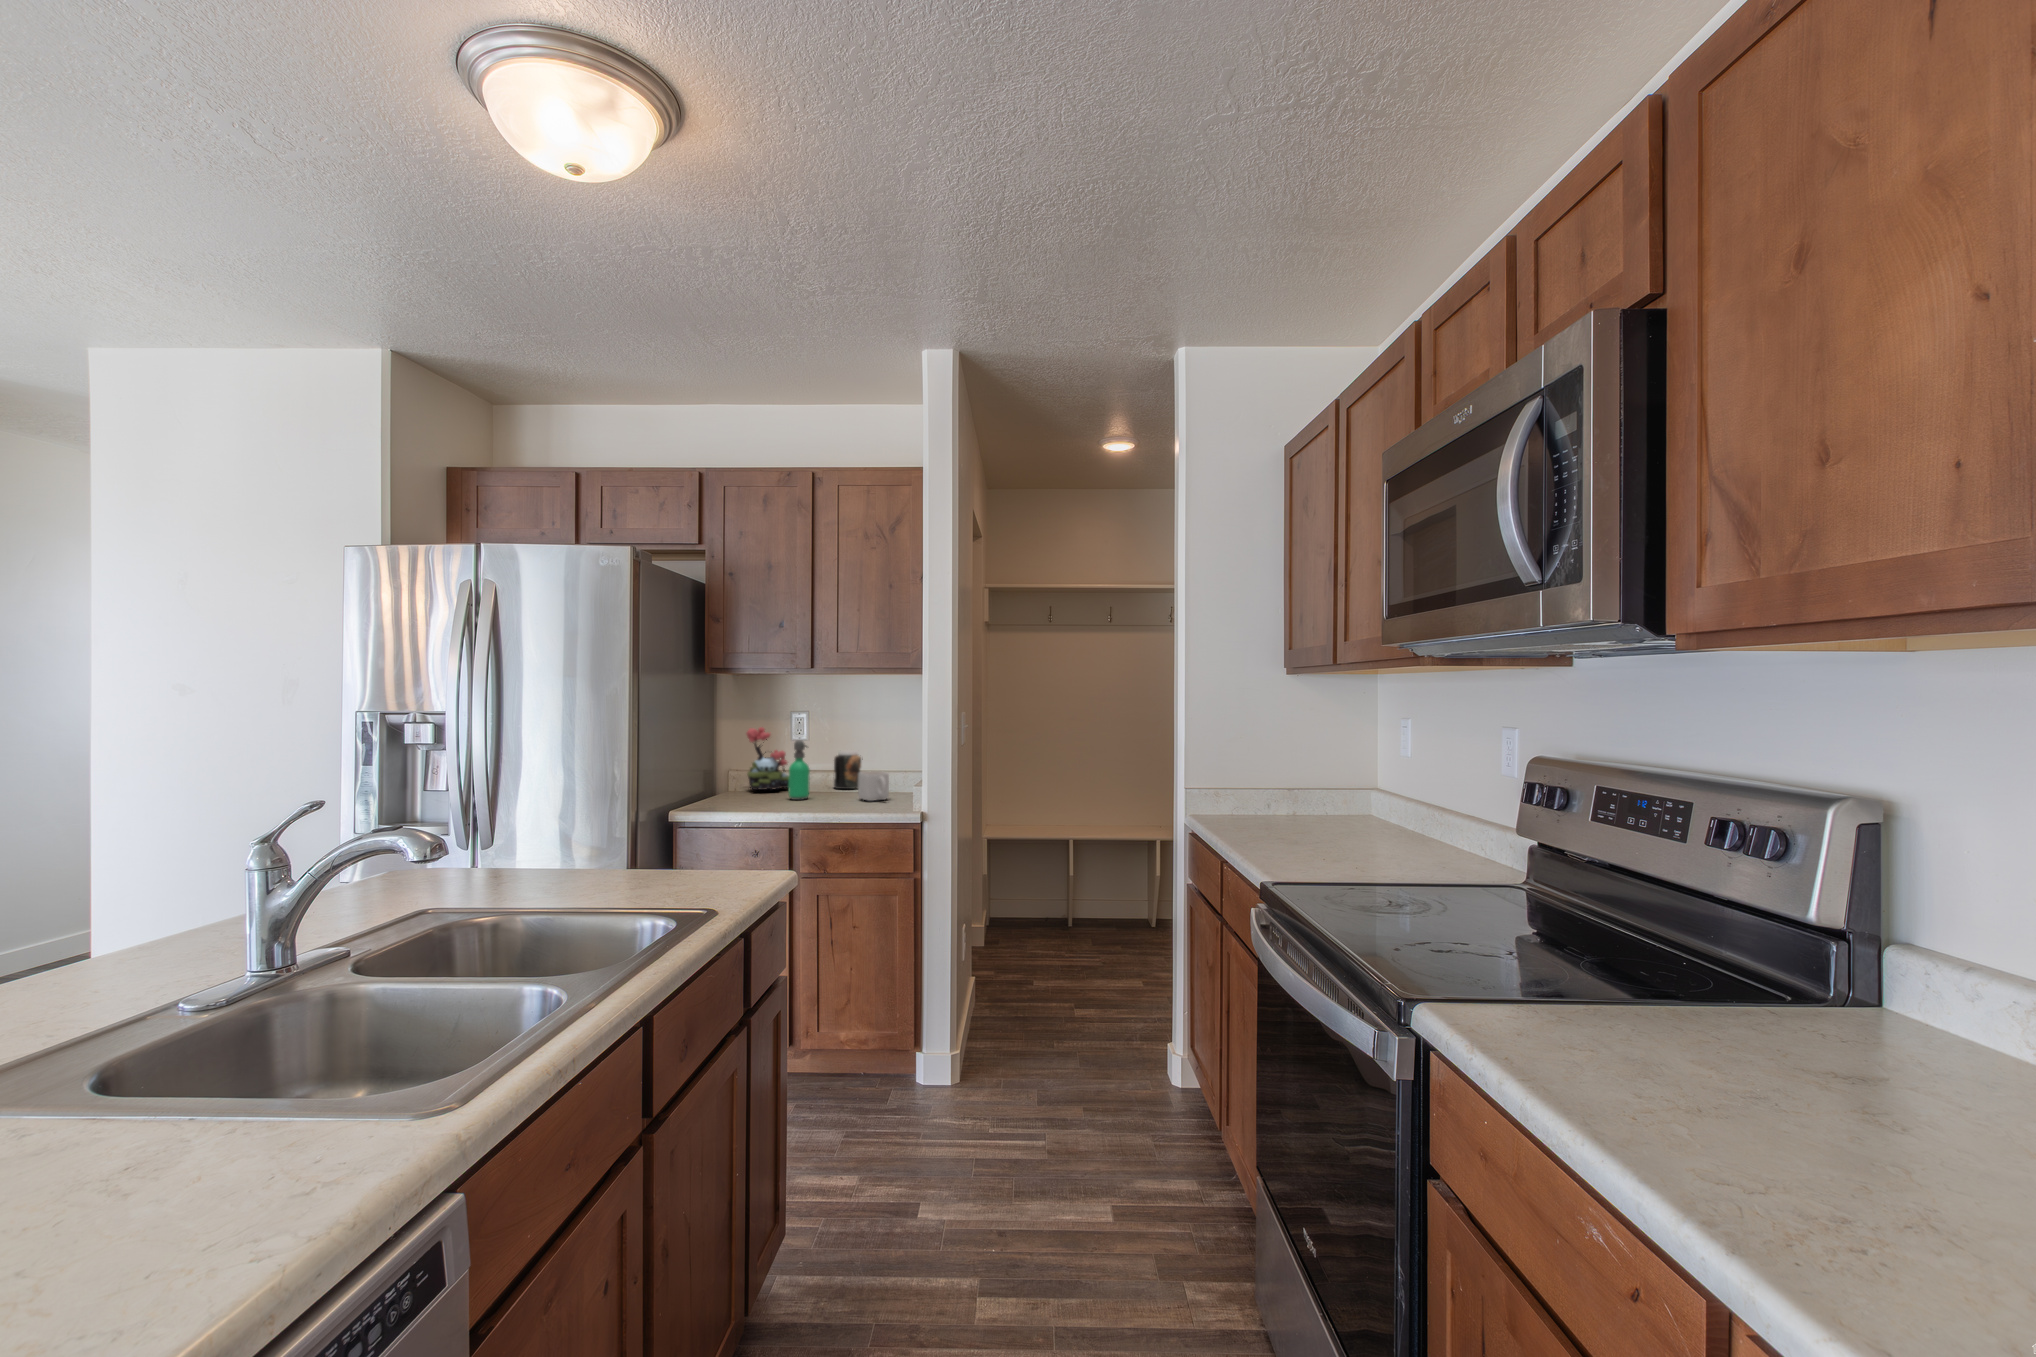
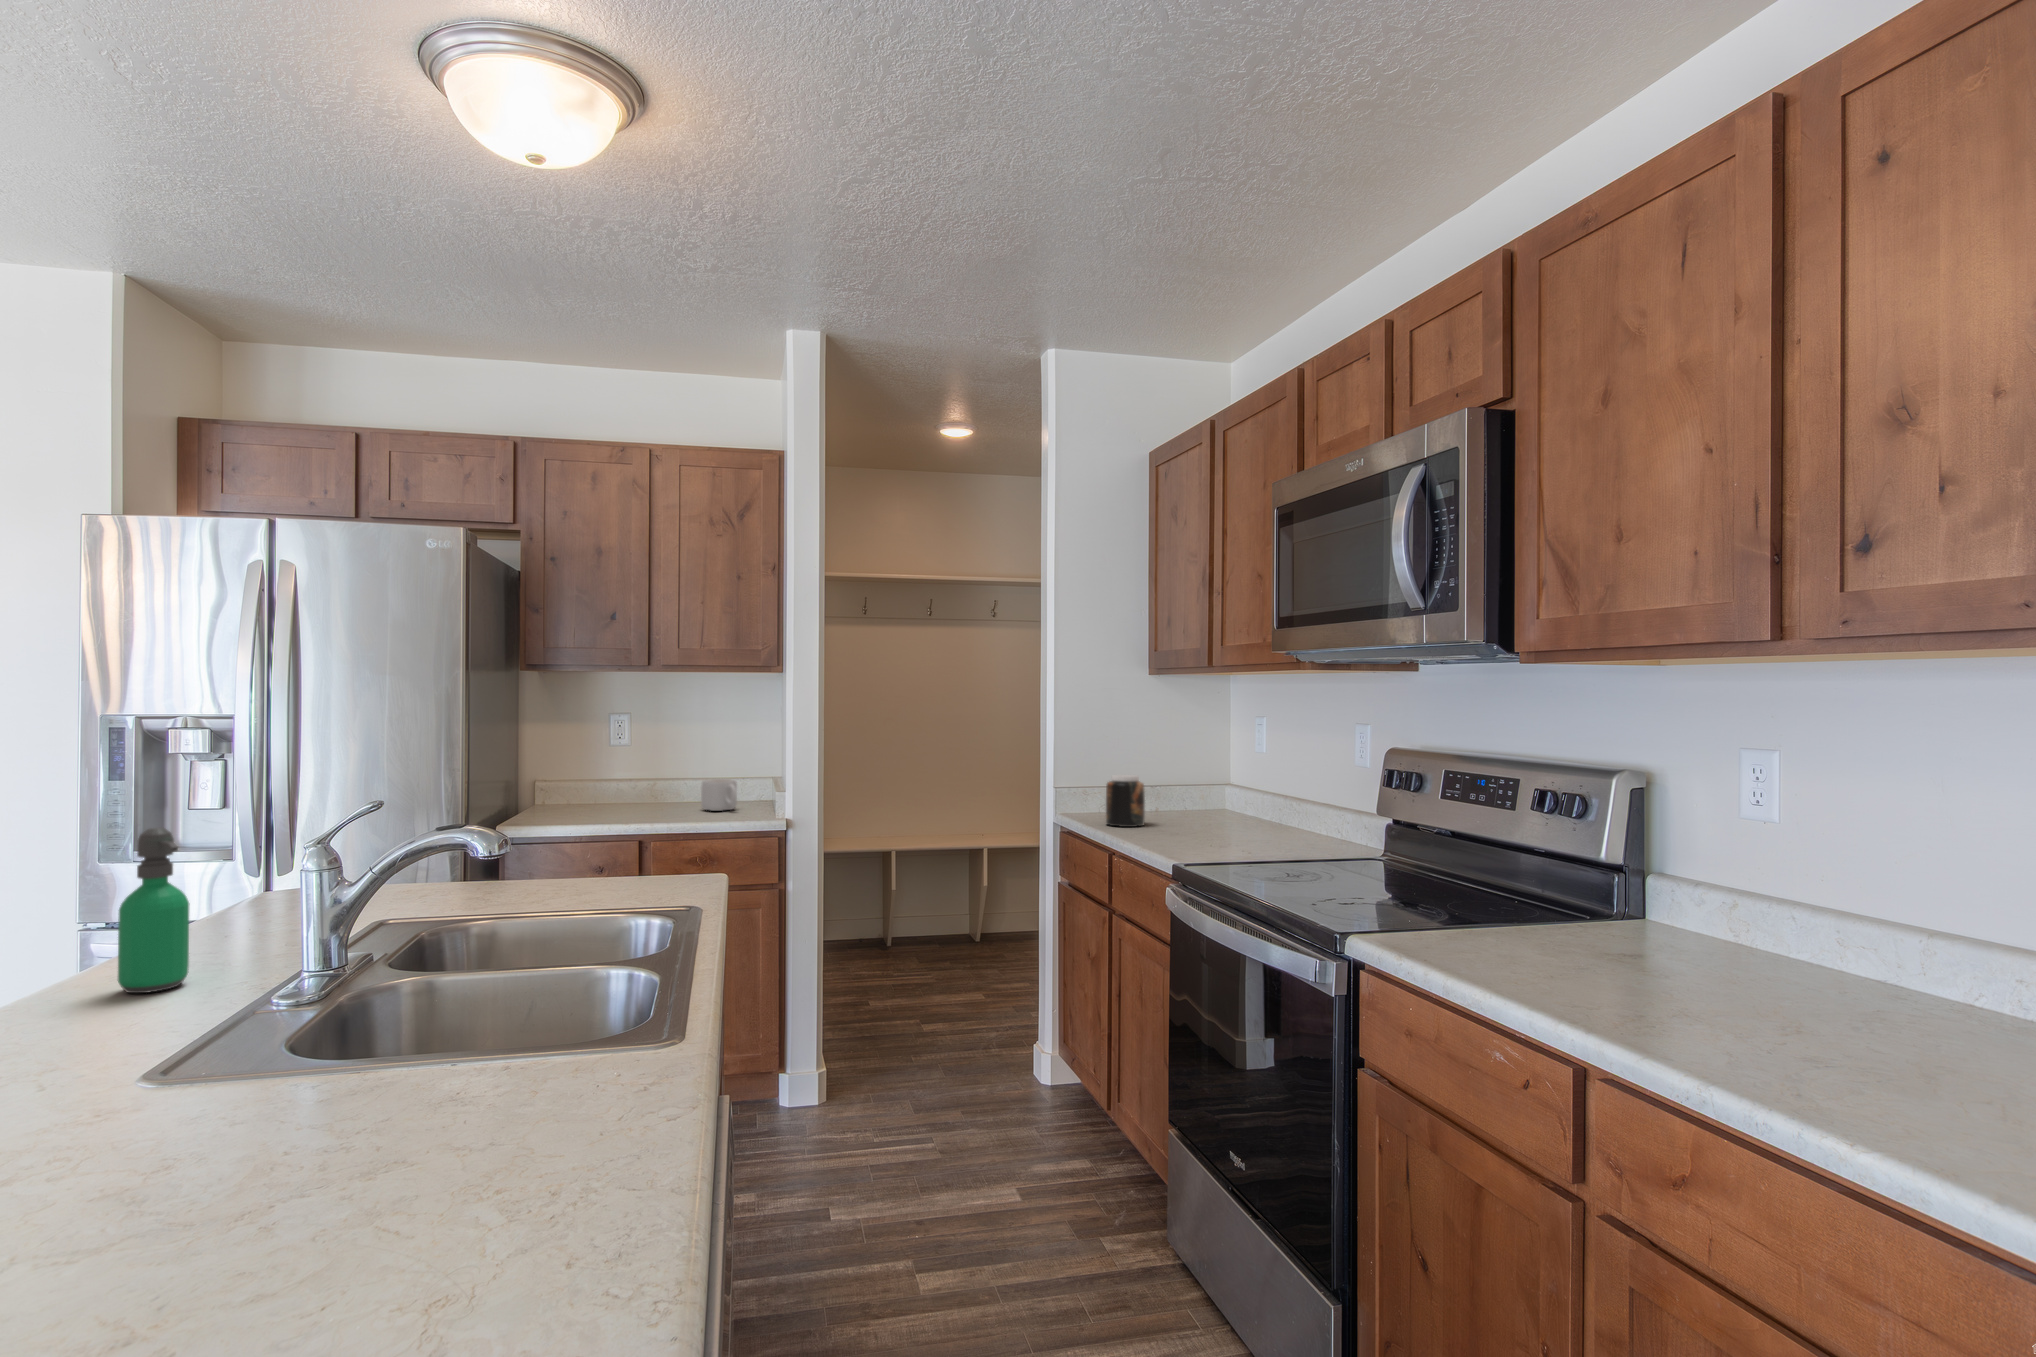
plant: present [747,727,789,790] -> none [553,732,609,804]
soap dispenser: present [789,740,810,800] -> present [118,828,189,993]
jar: present [834,751,863,789] -> present [1106,775,1145,827]

